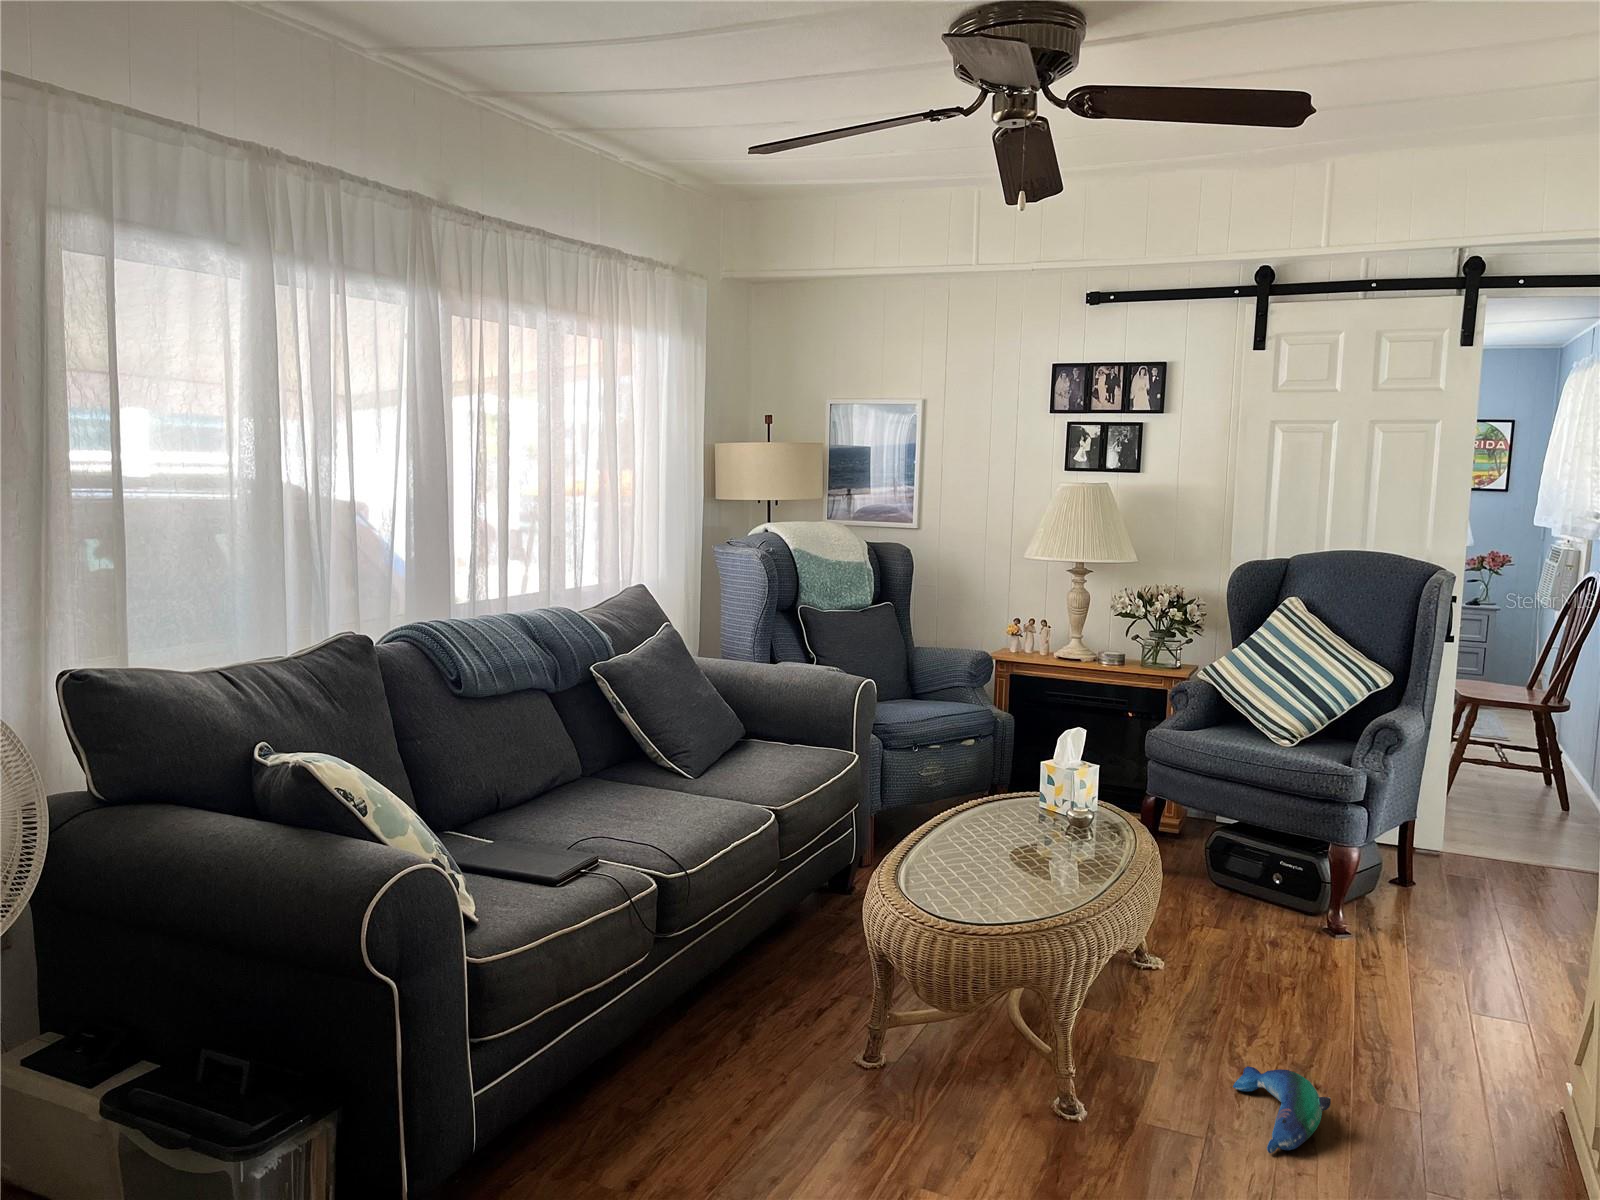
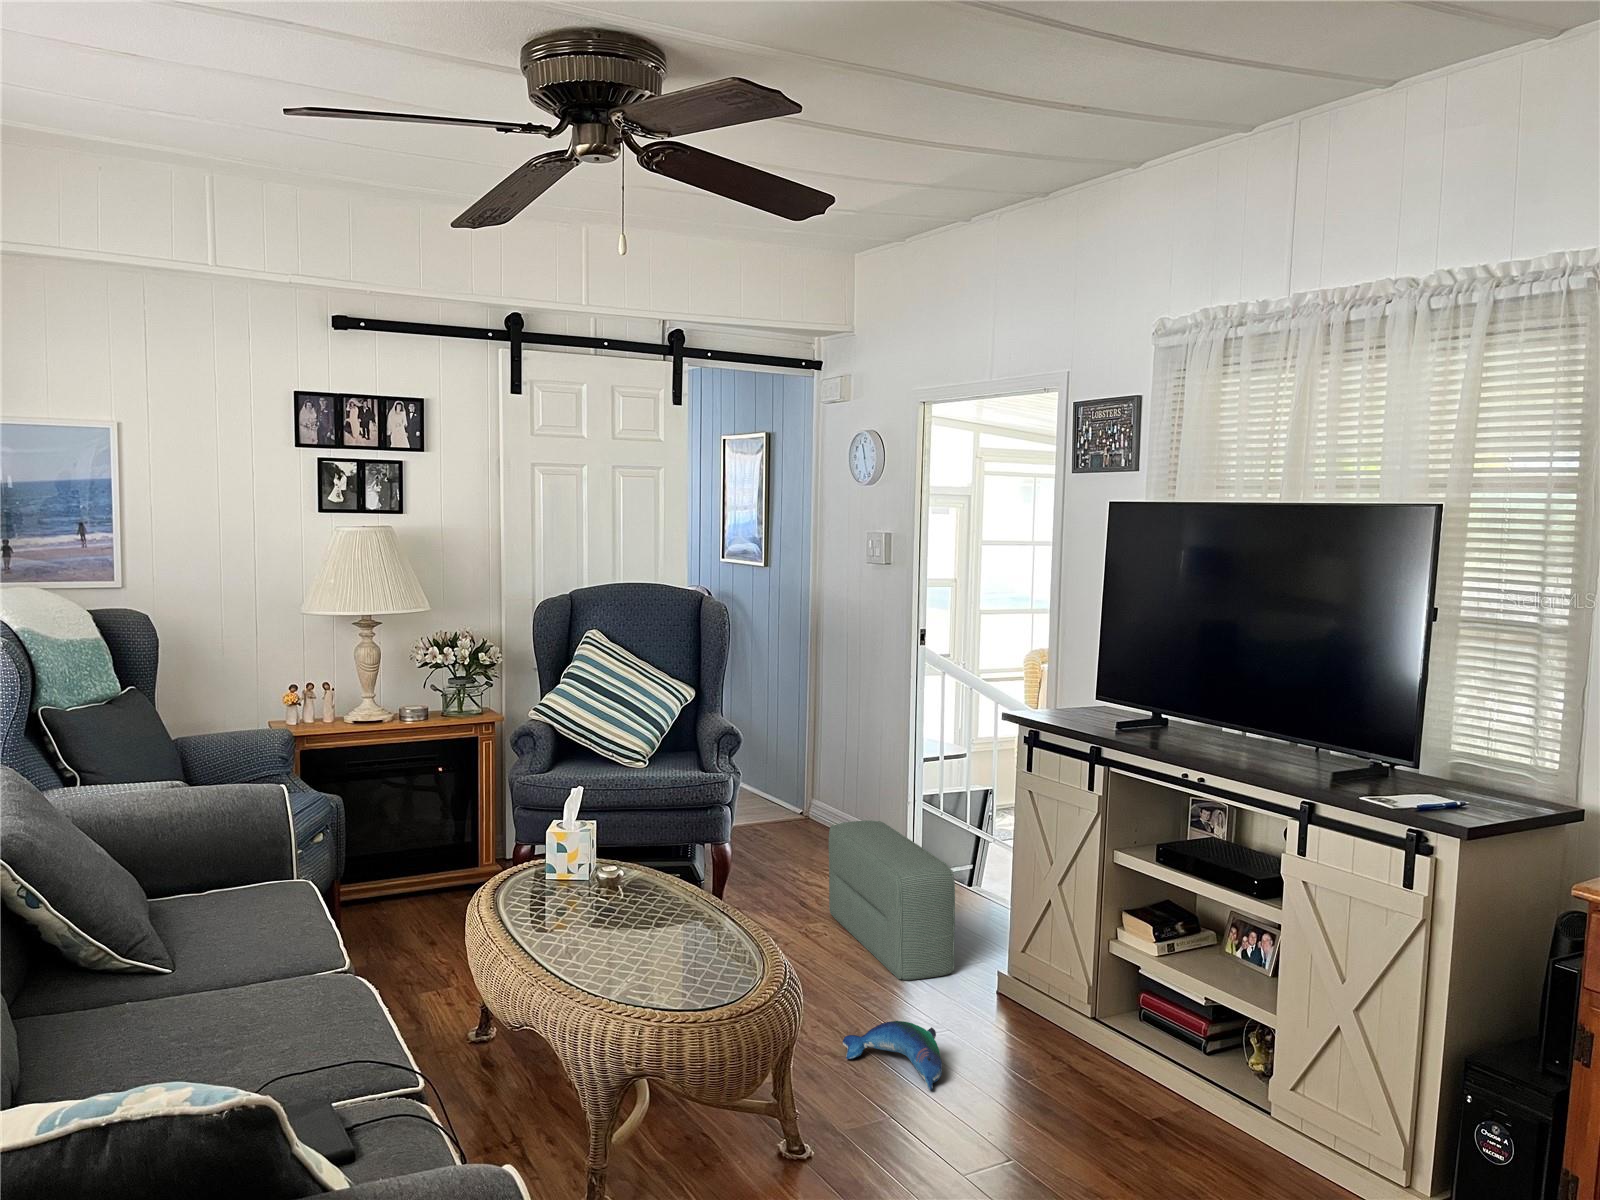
pouf: none [1428,866,1548,1082] -> present [829,821,955,980]

